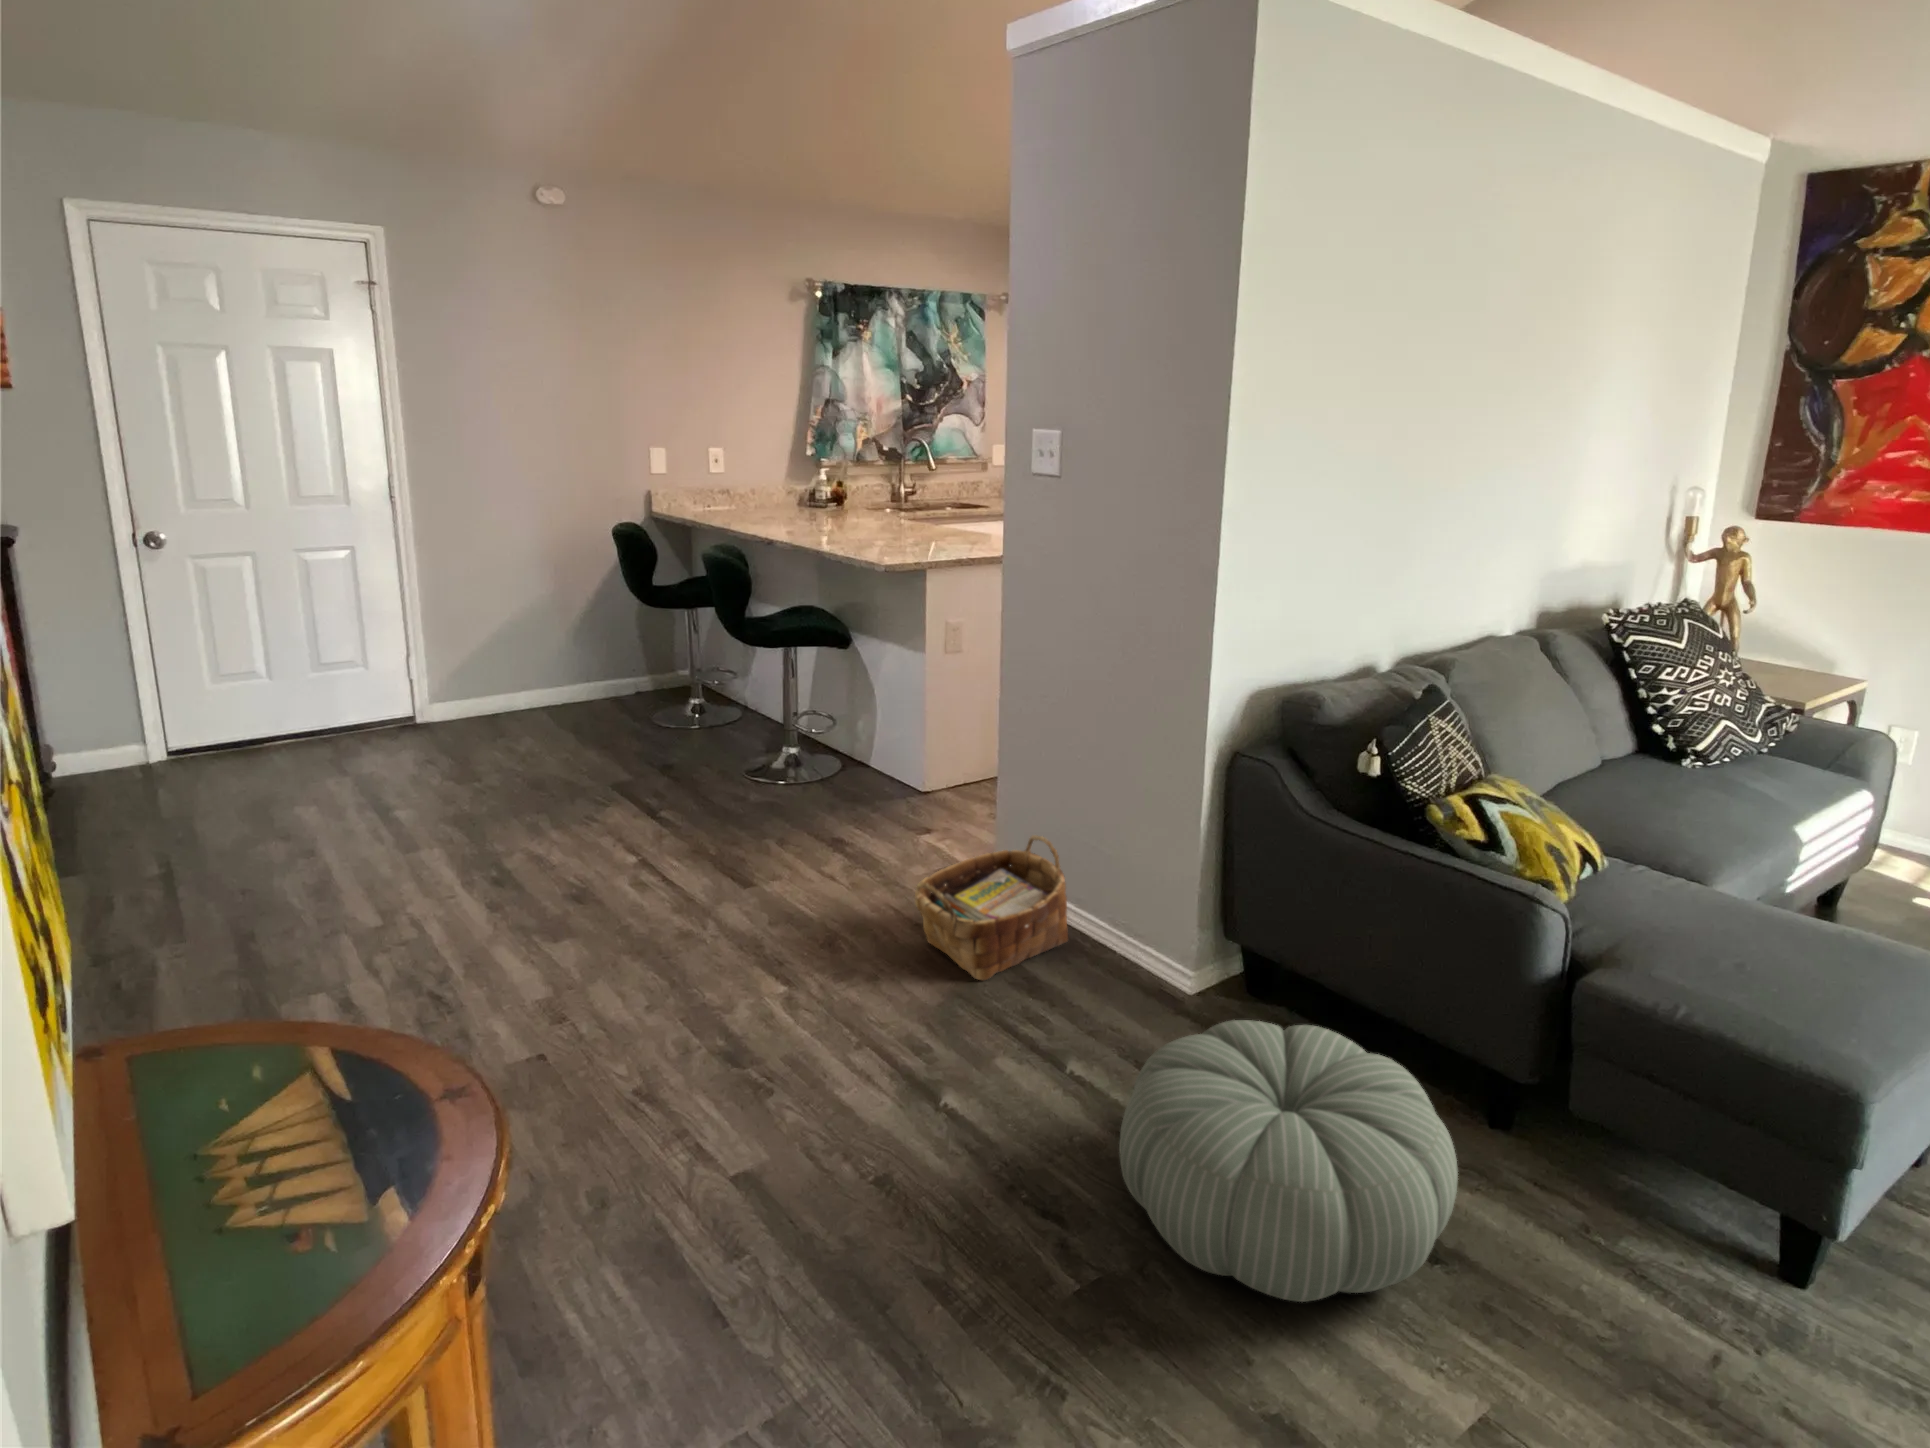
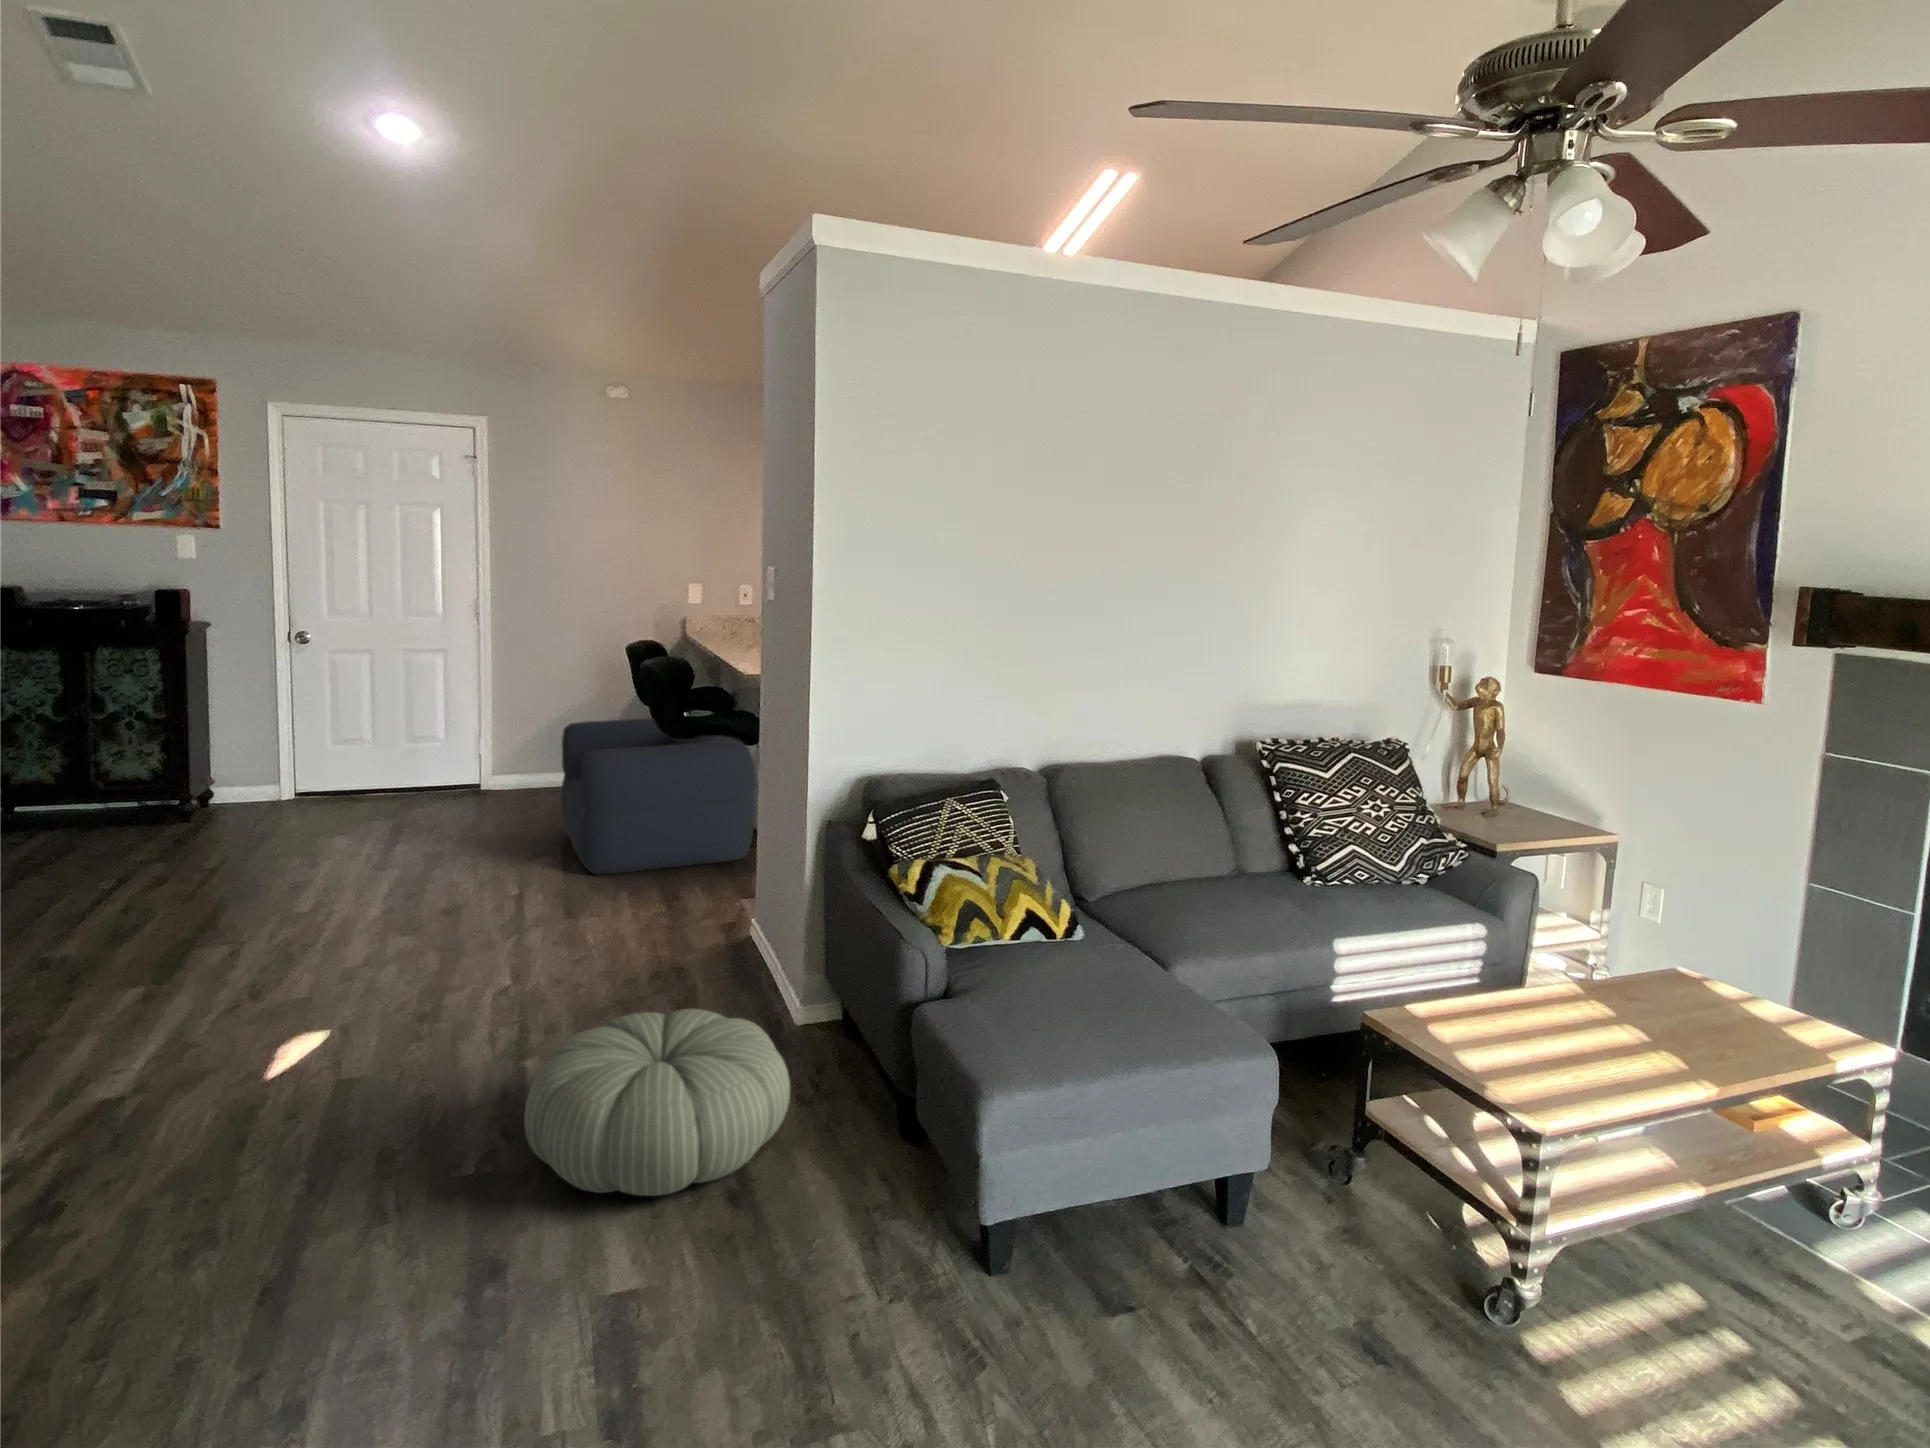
armchair: none [597,618,877,829] -> present [560,718,756,875]
woven basket: present [915,835,1068,980] -> none [620,885,746,990]

